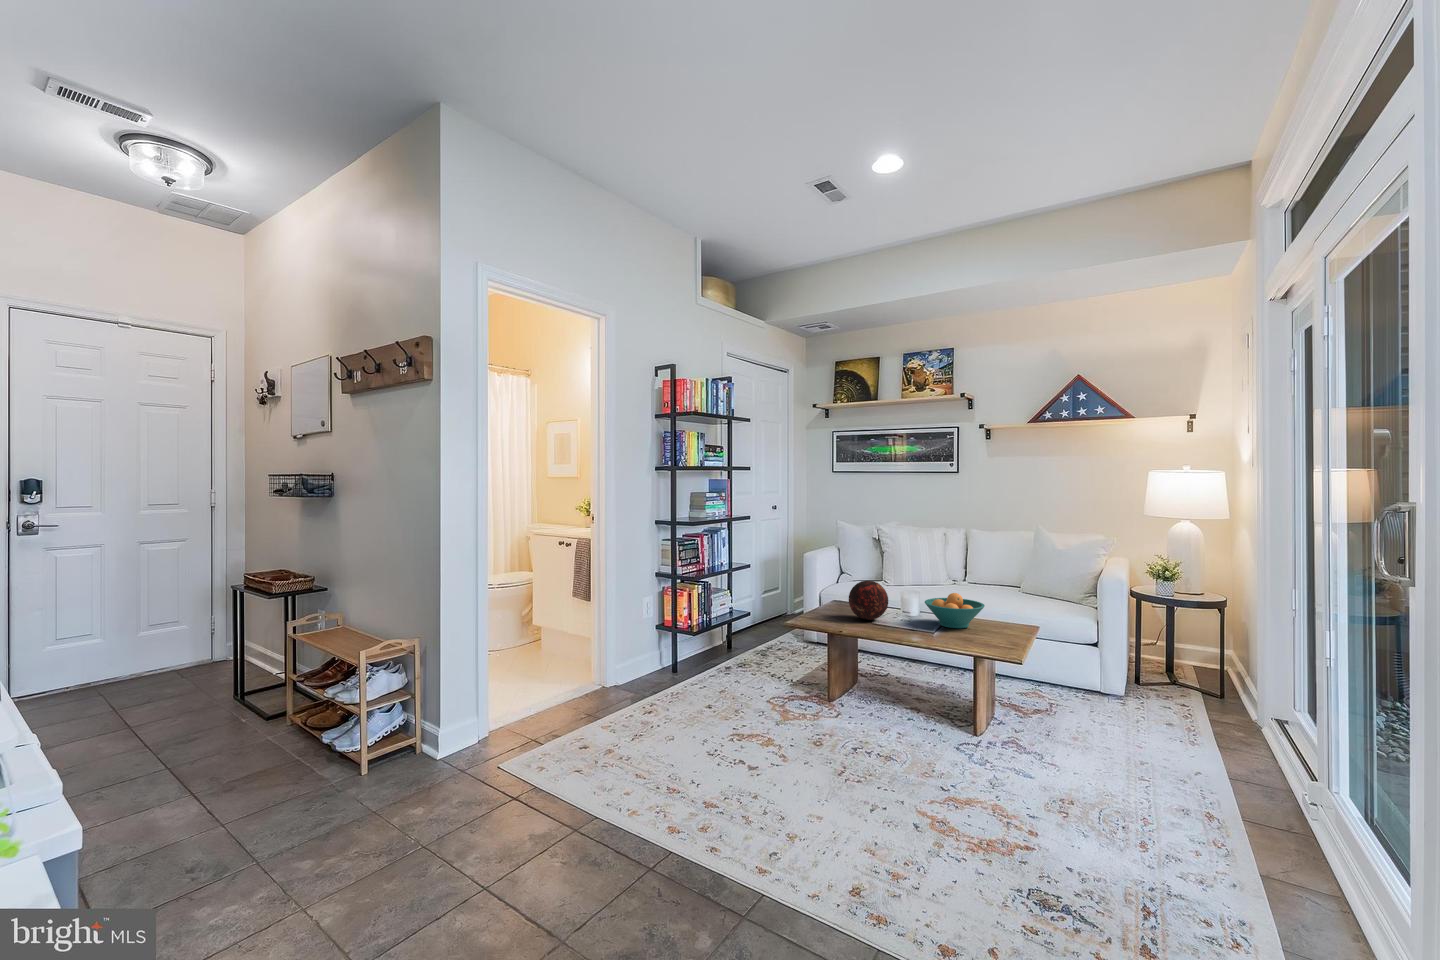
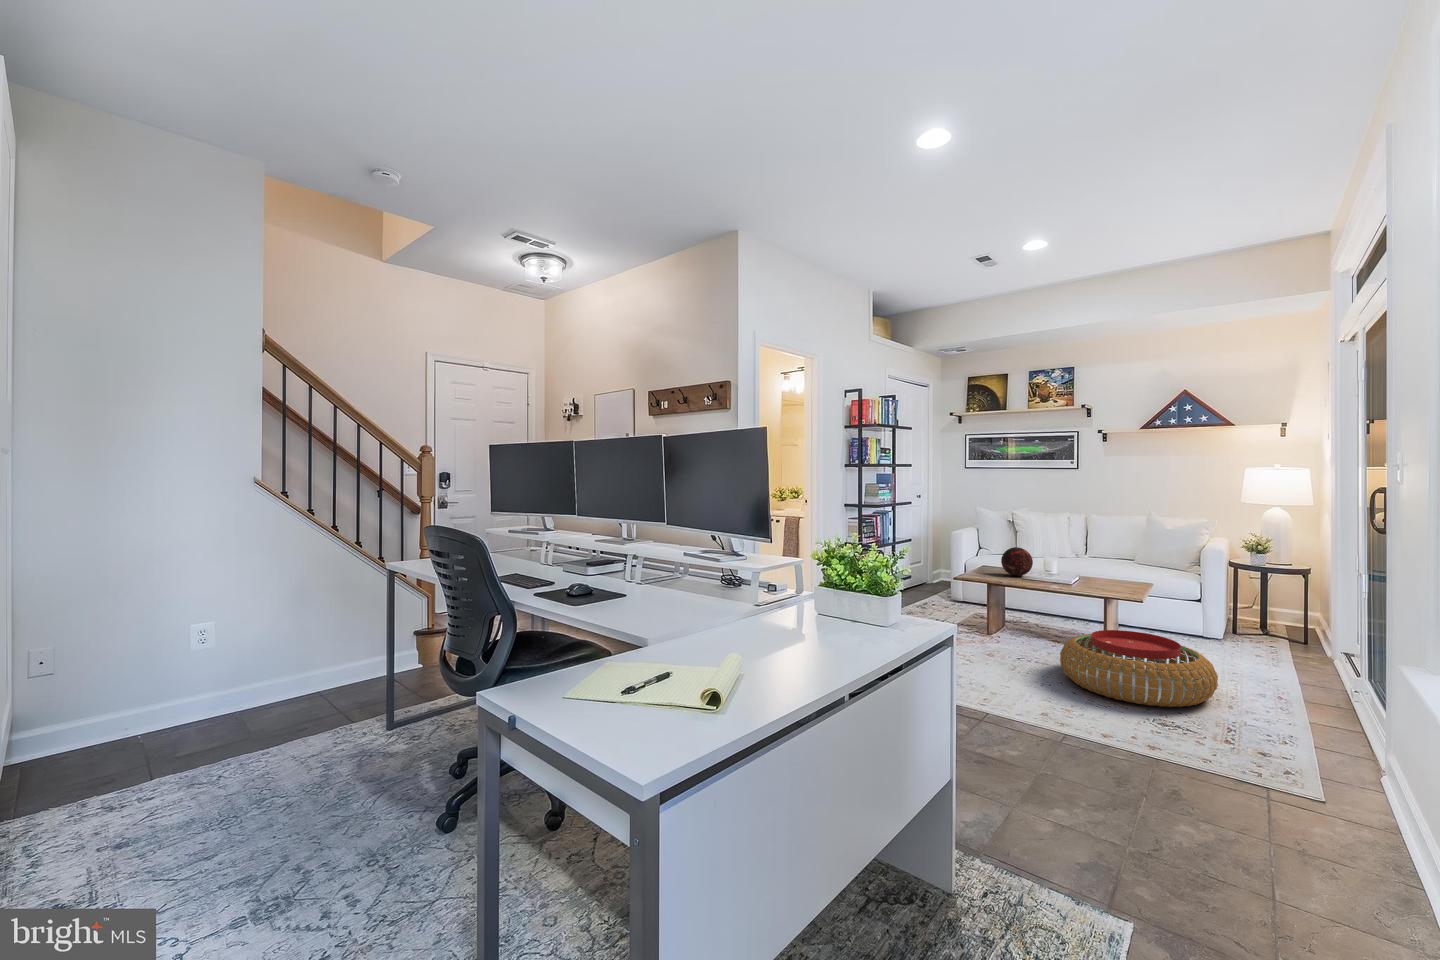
fruit bowl: present [925,593,985,628] -> none [1062,557,1110,582]
pouf: none [907,708,1121,844] -> present [1060,630,1218,707]

